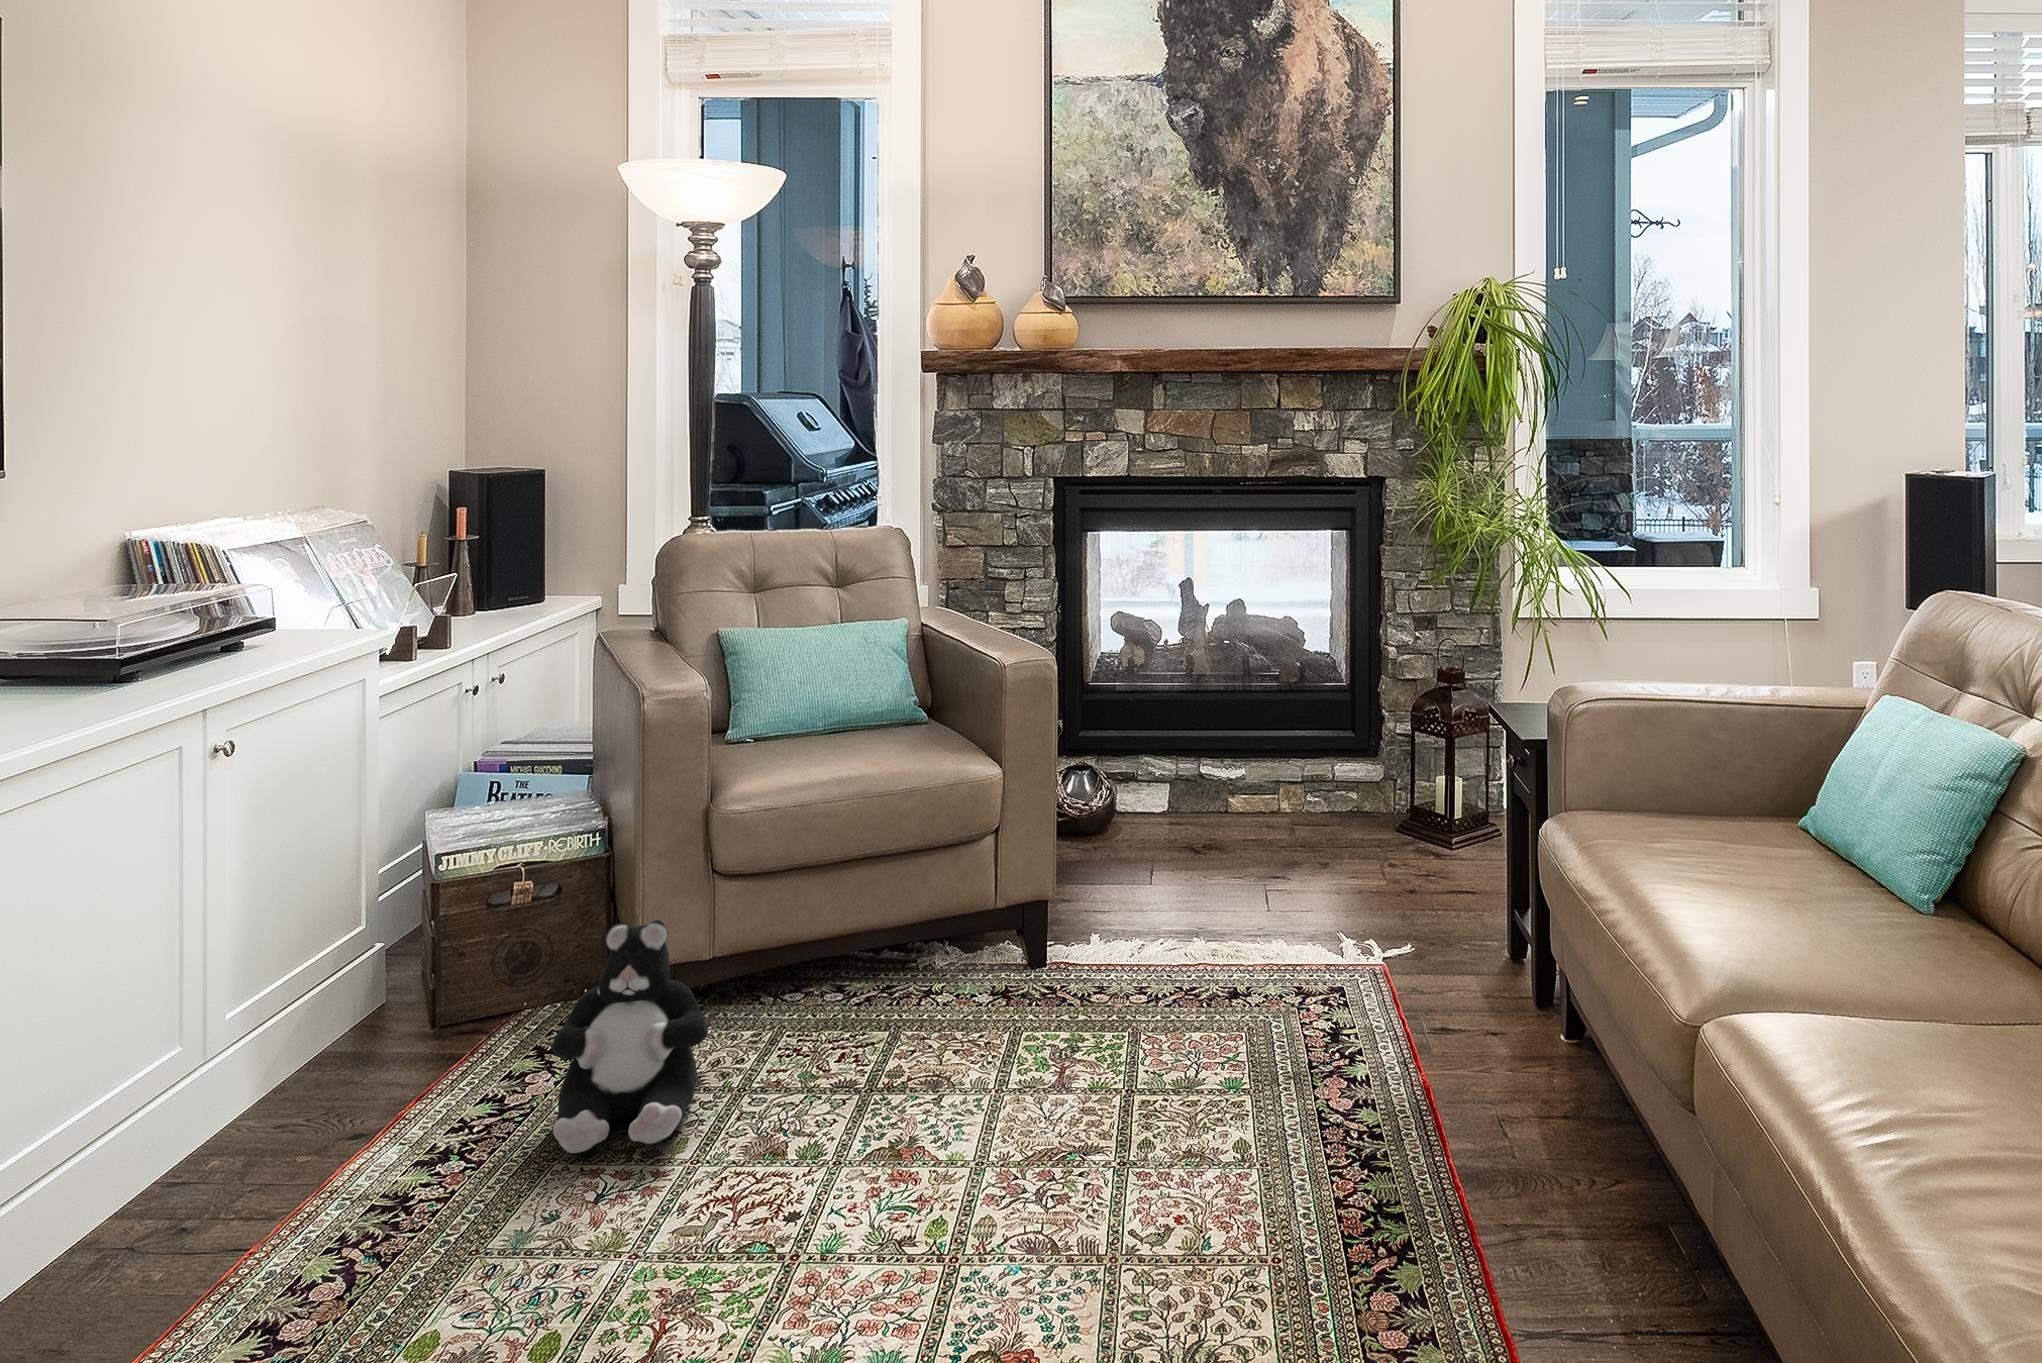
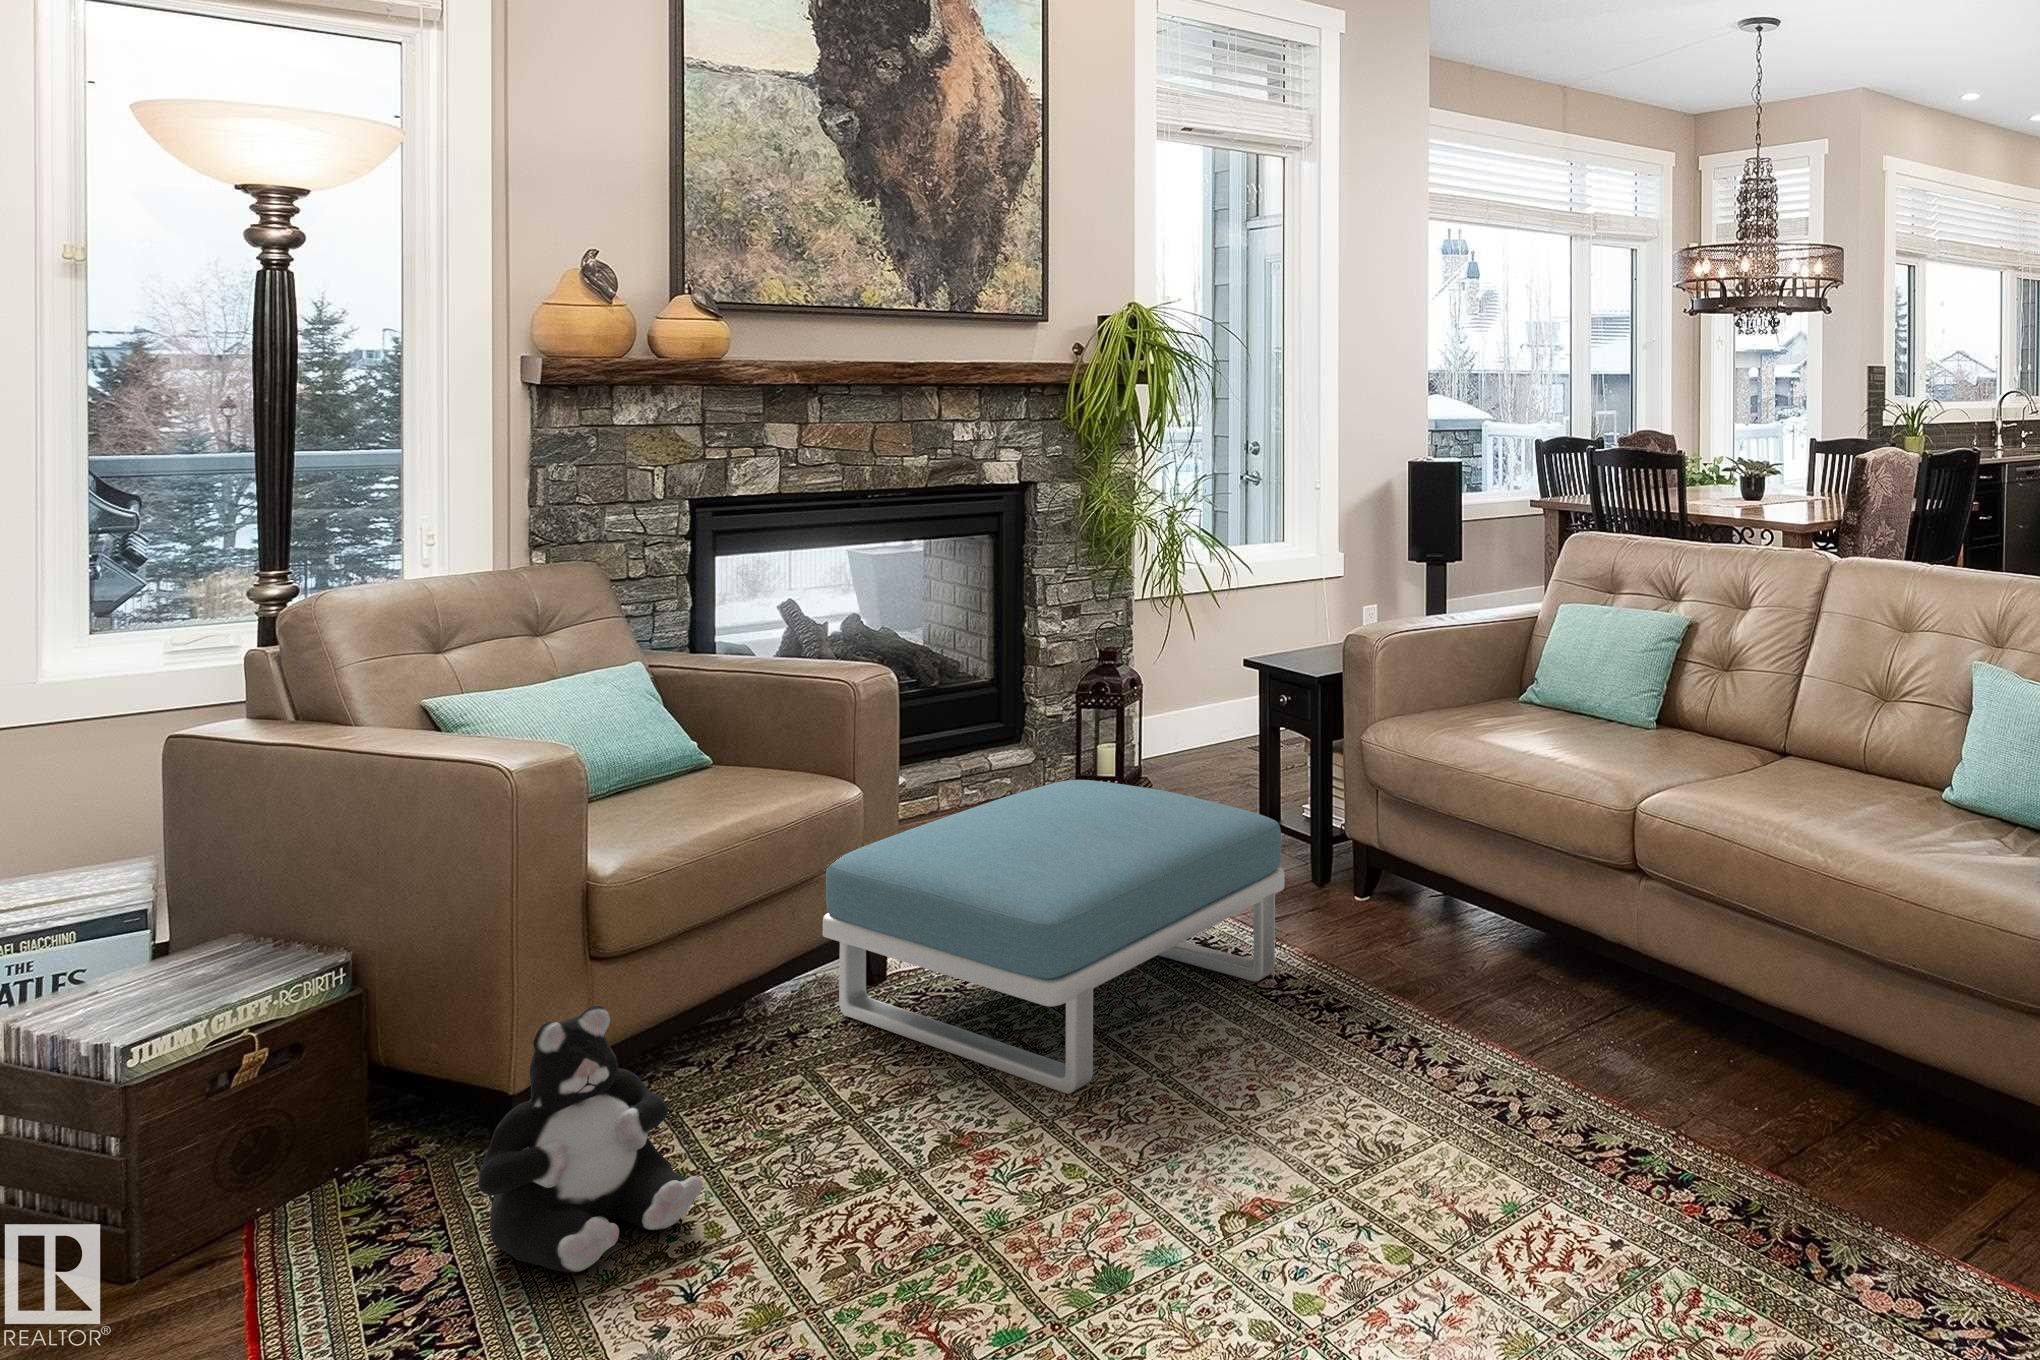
footstool: none [956,811,1385,1169] -> present [823,780,1285,1094]

